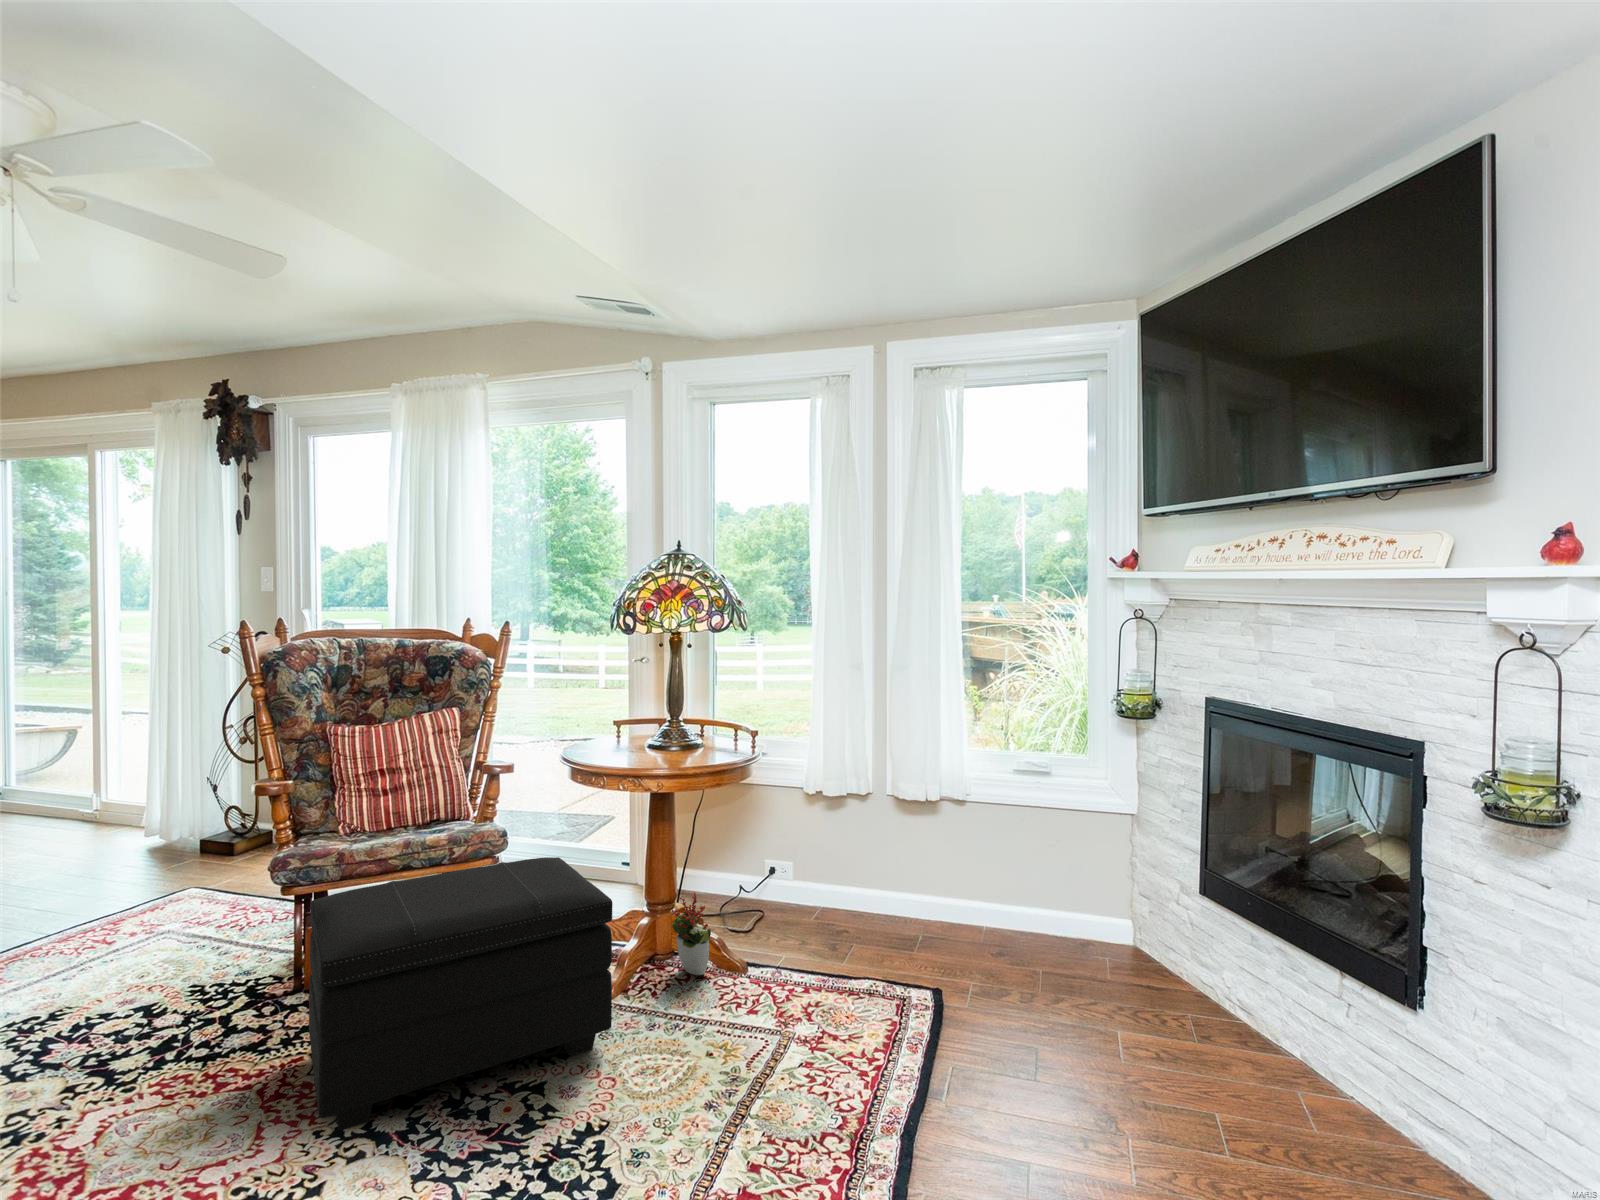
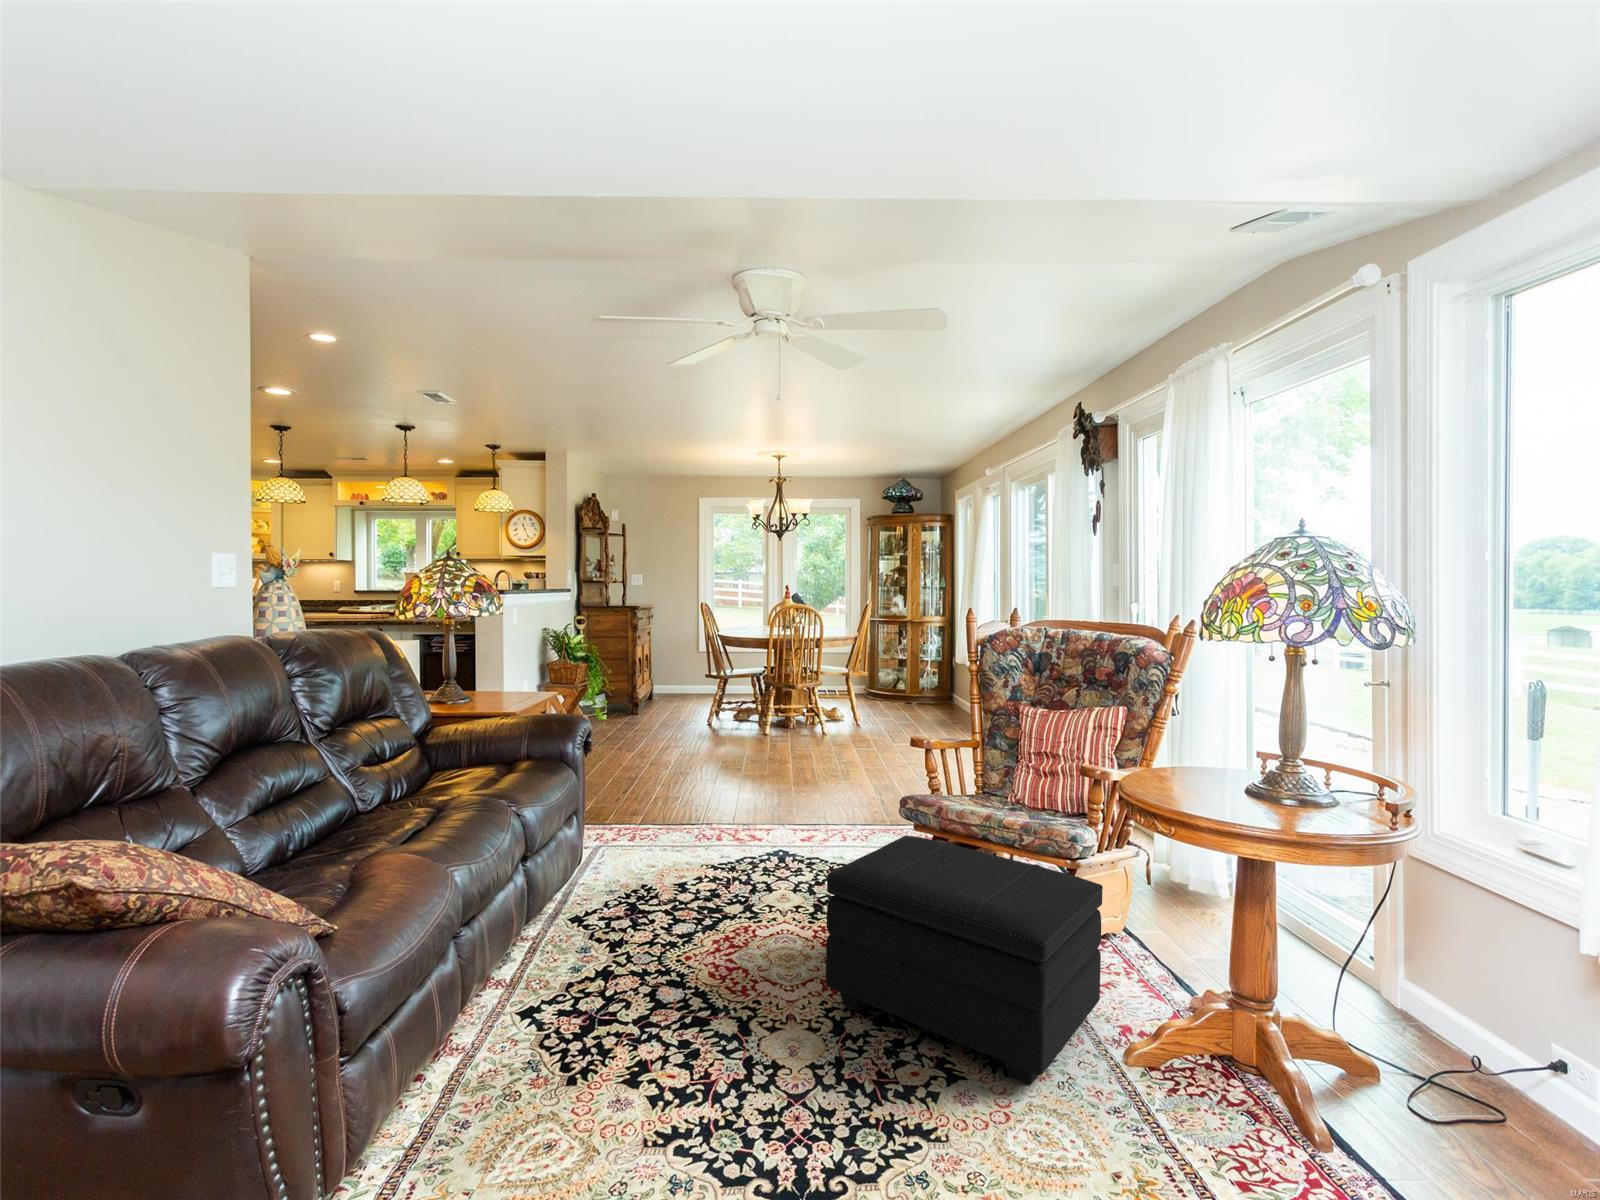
decorative plant: present [672,892,711,975] -> none [1202,996,1262,1116]

